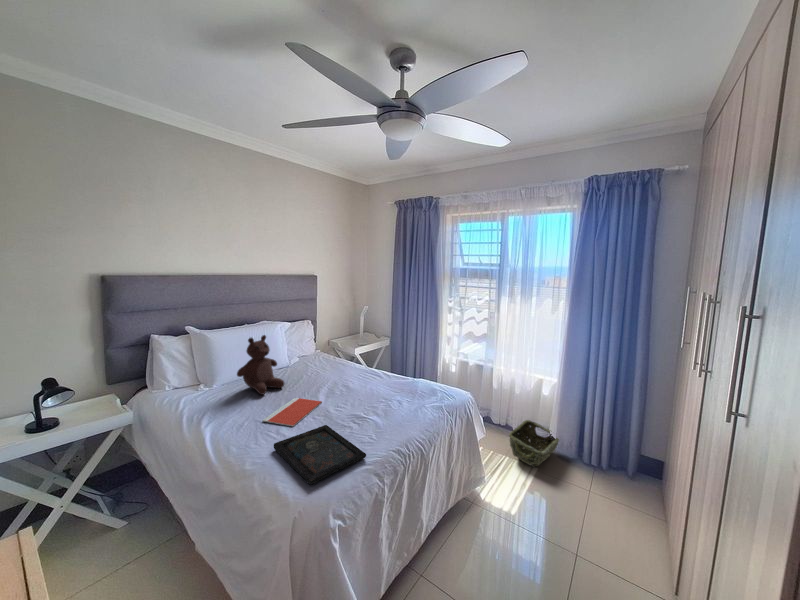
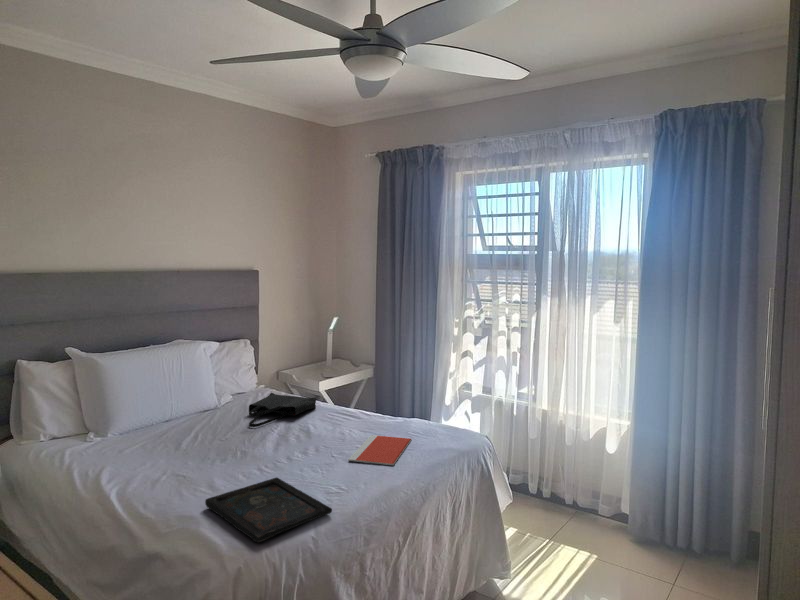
teddy bear: present [237,335,284,395] -> none [145,358,214,444]
tote bag: none [308,357,353,382] -> present [249,393,316,427]
notebook: present [262,398,322,426] -> present [348,435,411,465]
woven basket: present [509,420,559,467] -> none [554,484,633,551]

